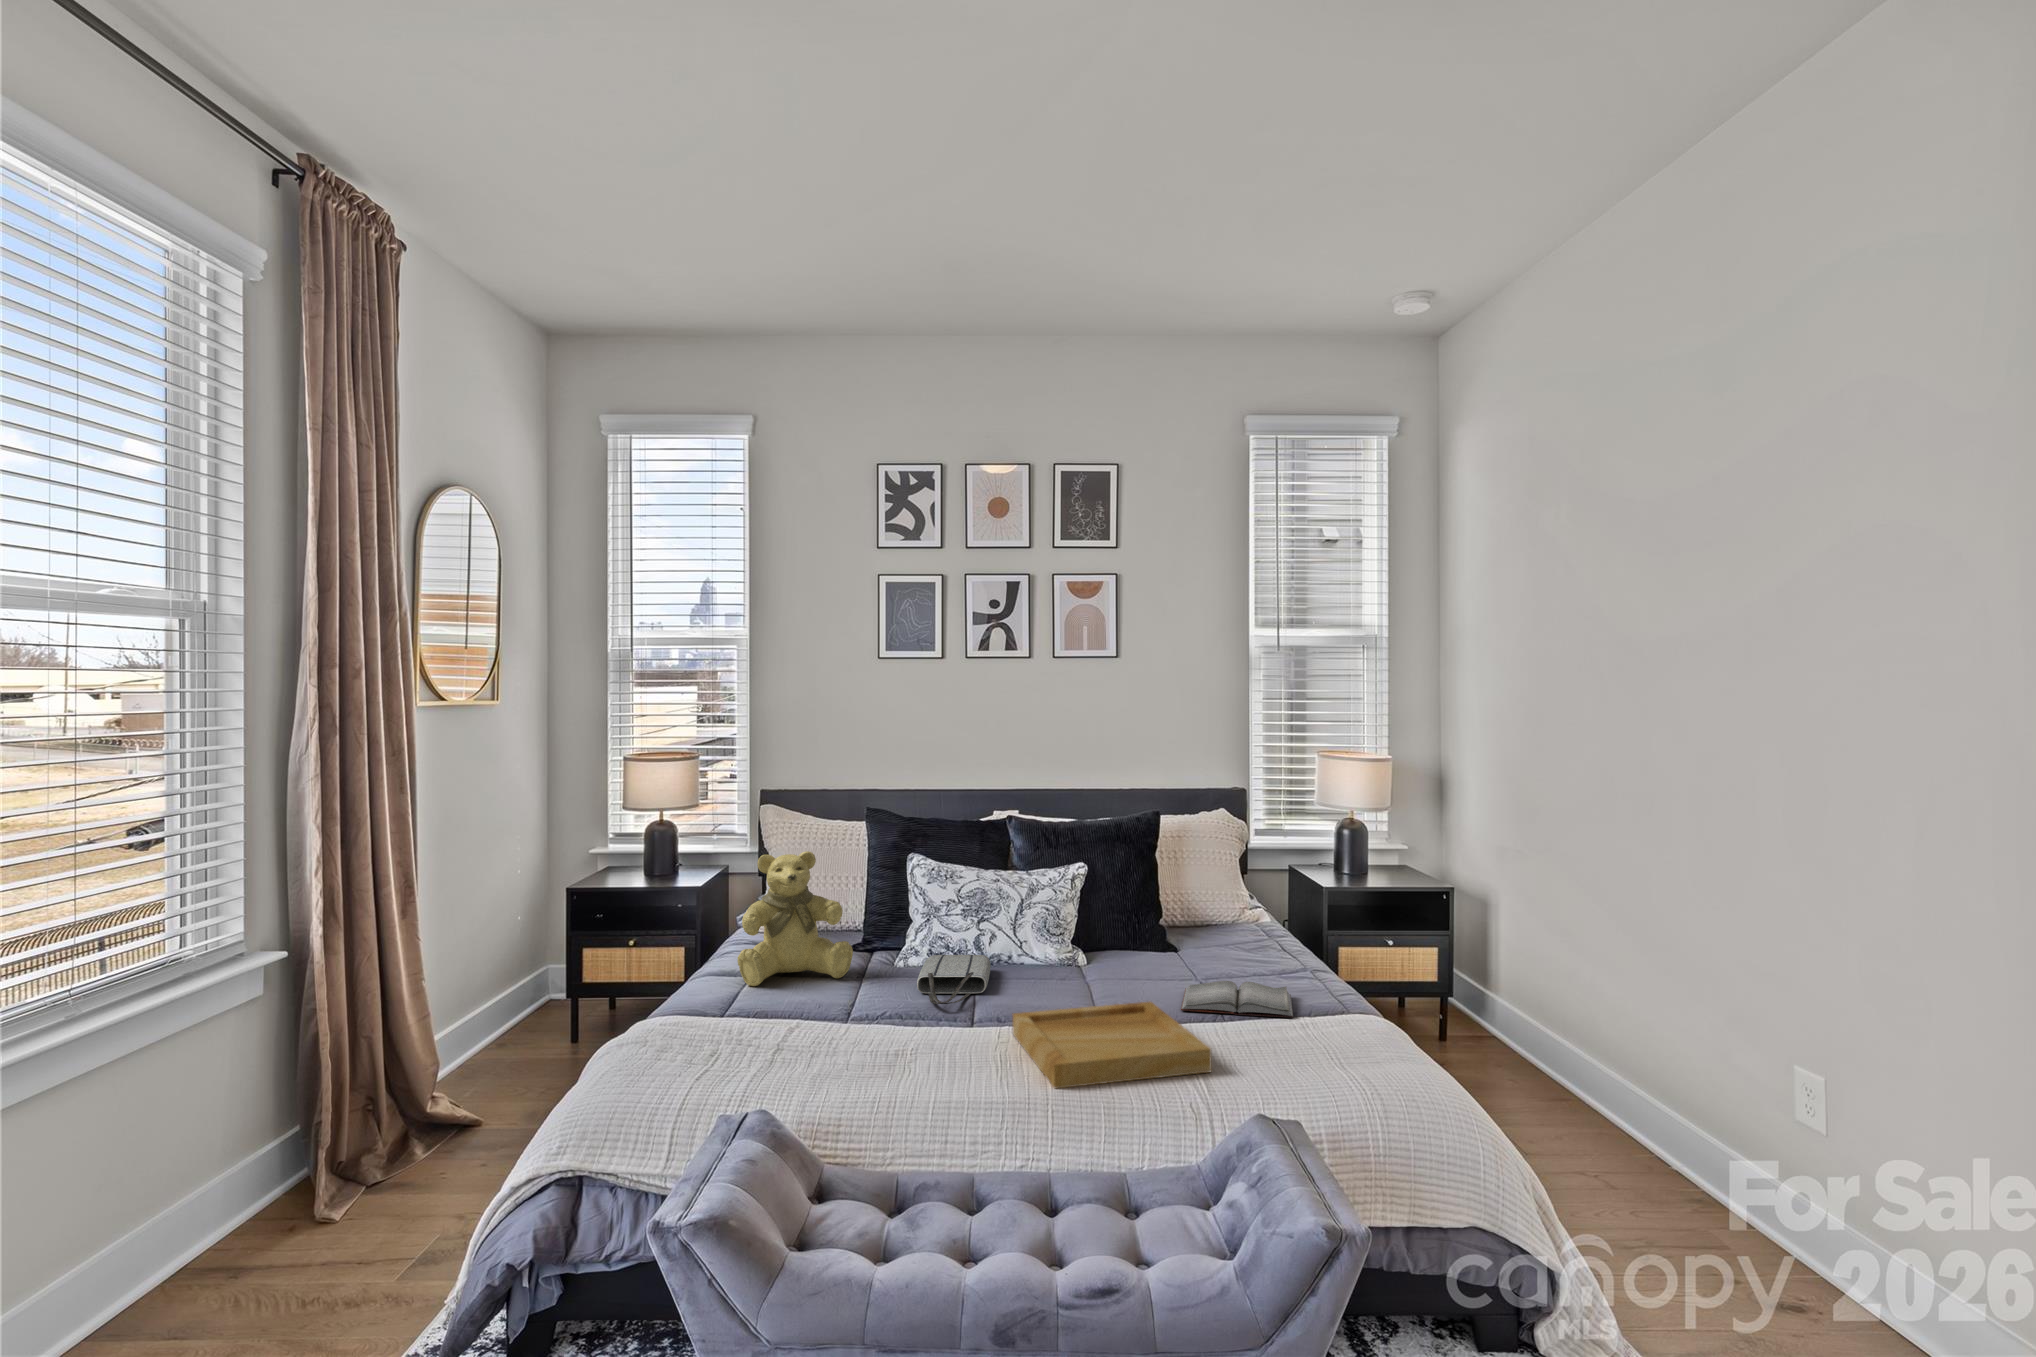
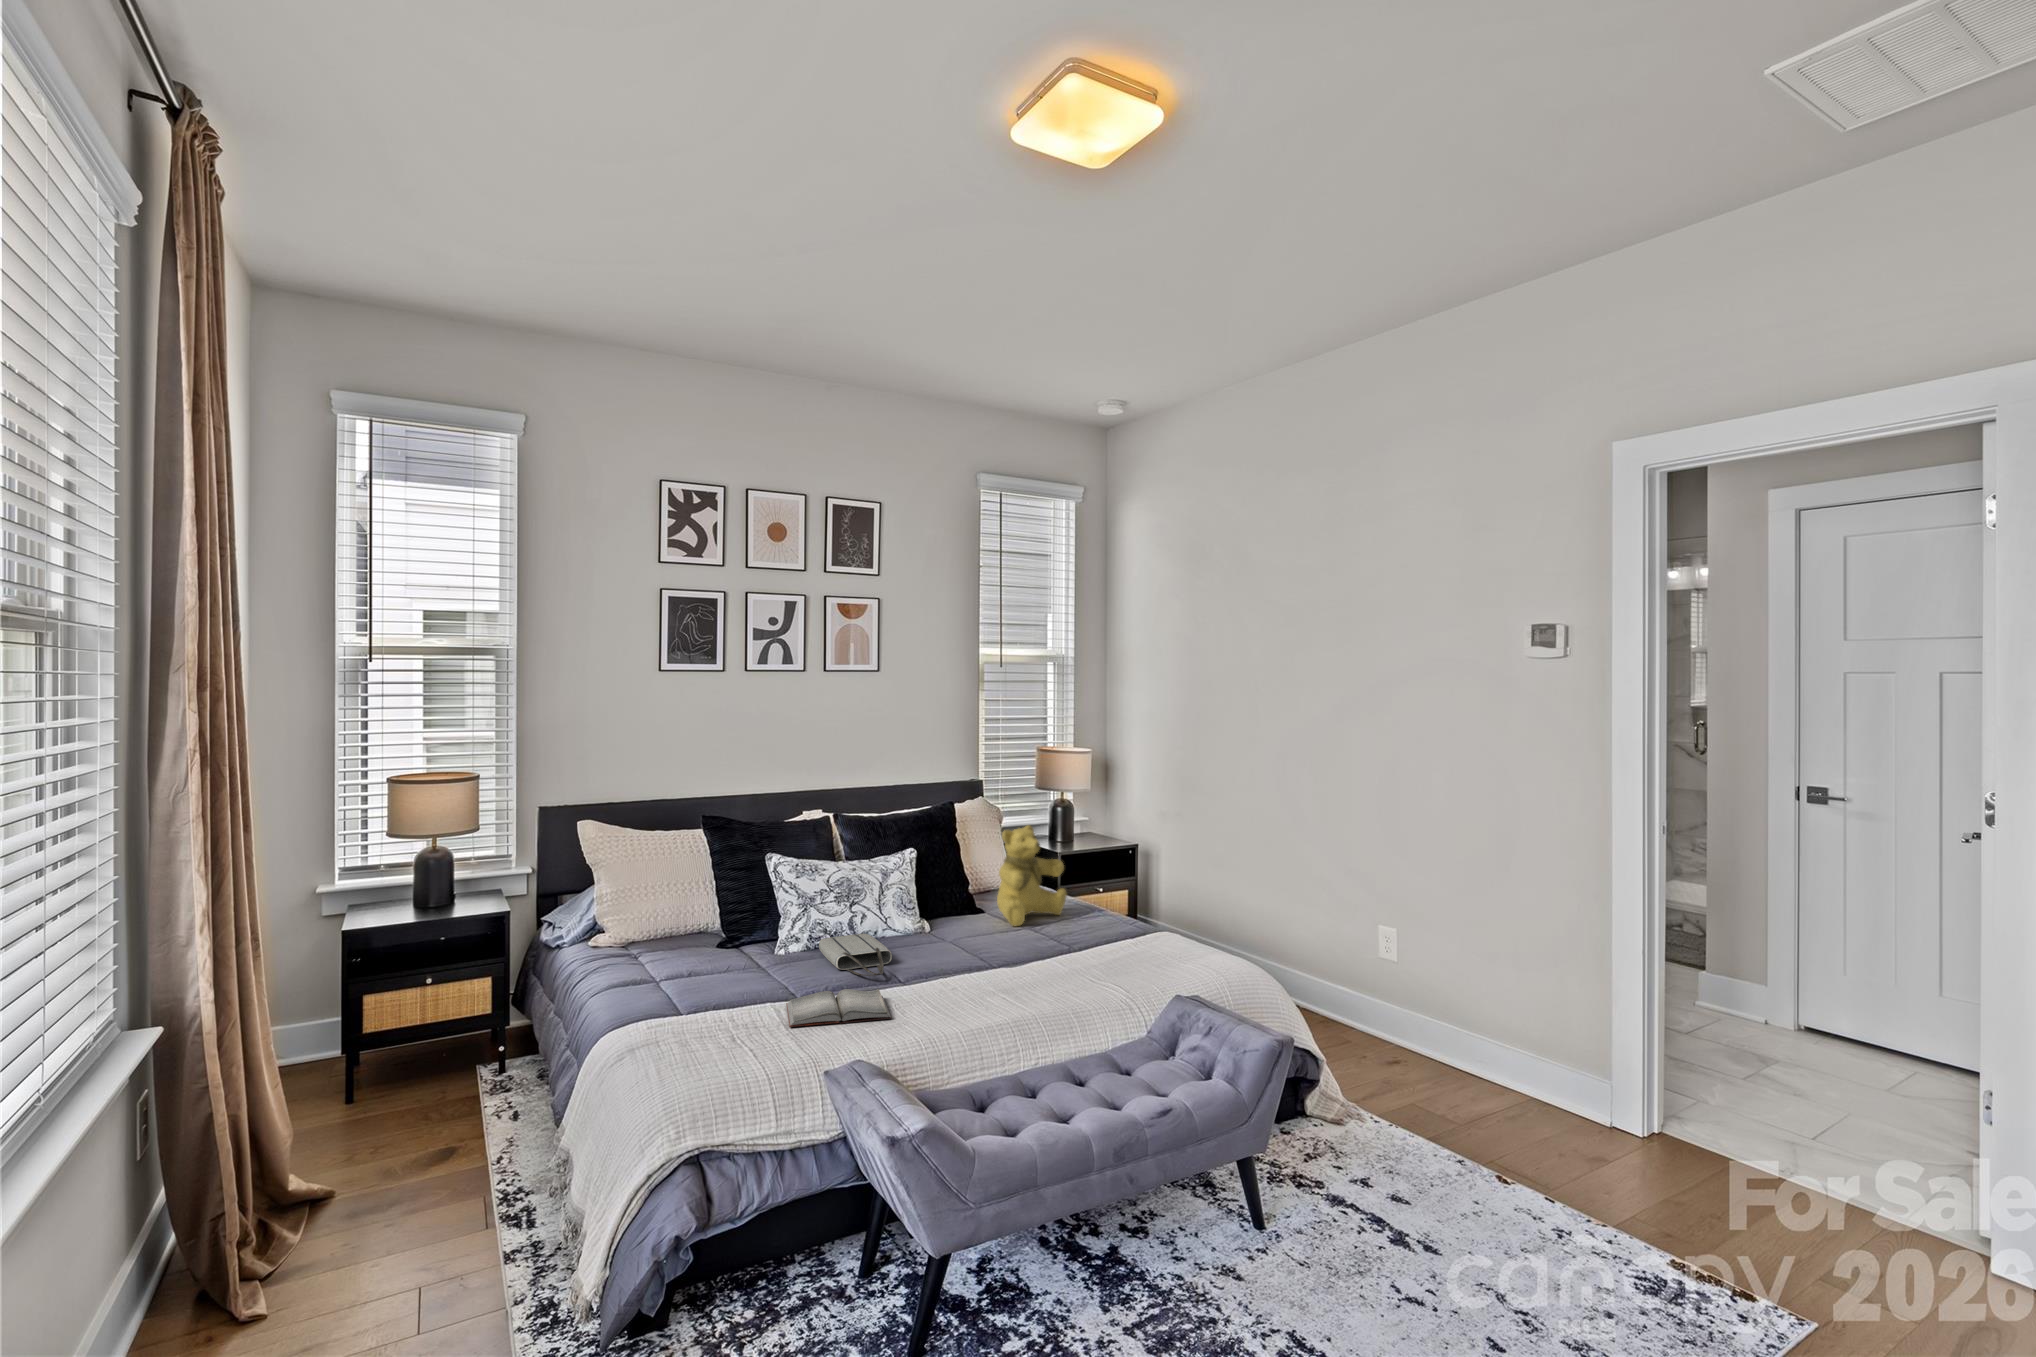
teddy bear: present [738,851,853,986] -> present [997,825,1067,926]
hardback book: present [1181,981,1293,1018] -> present [786,989,891,1027]
tray: present [1013,1002,1211,1088] -> none [953,951,1117,1020]

